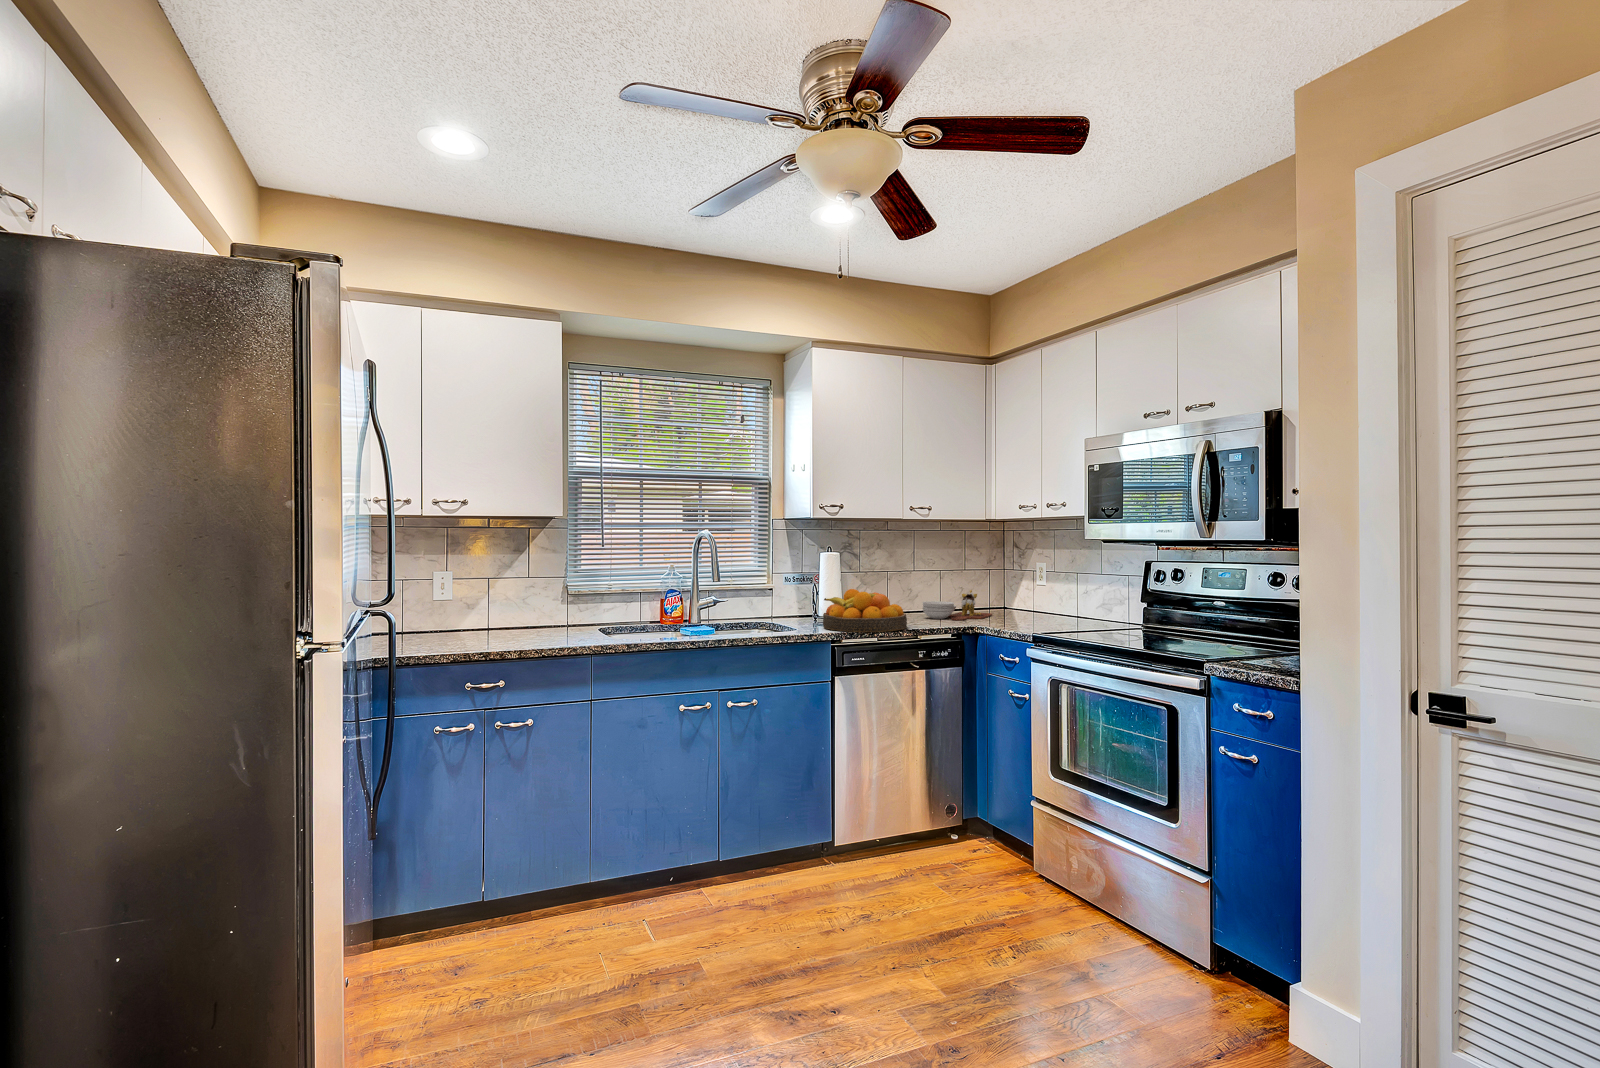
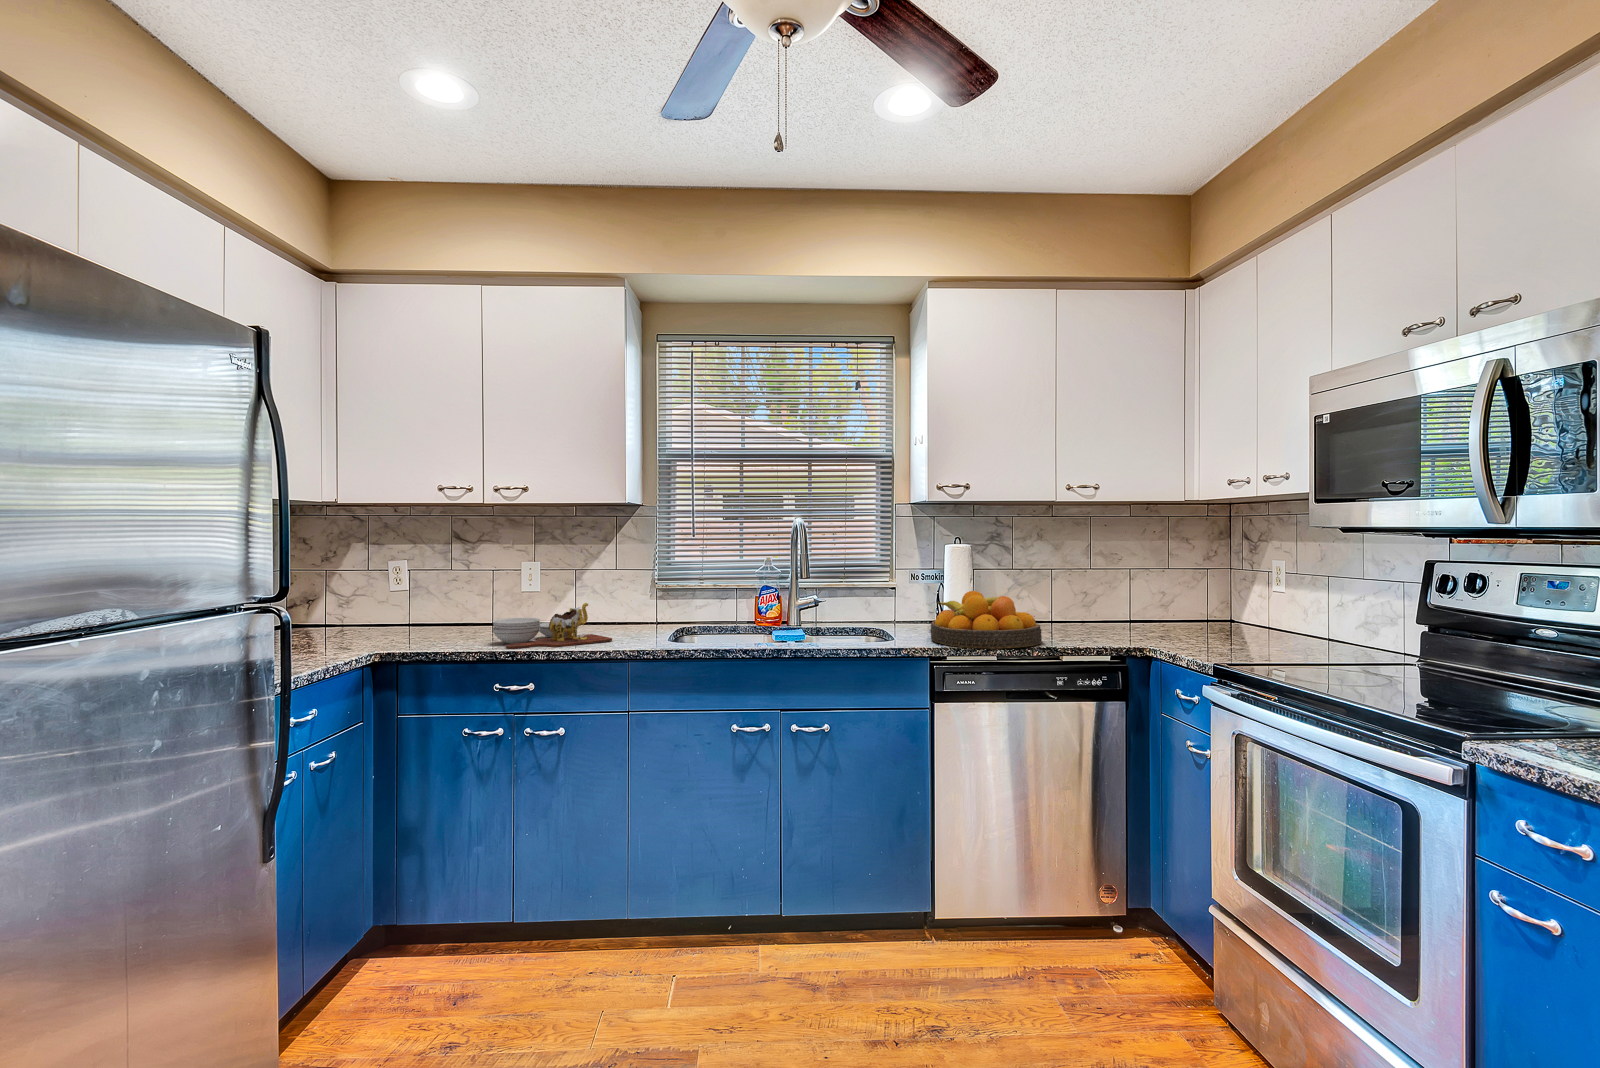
cutting board: present [923,590,992,621] -> present [493,603,612,649]

